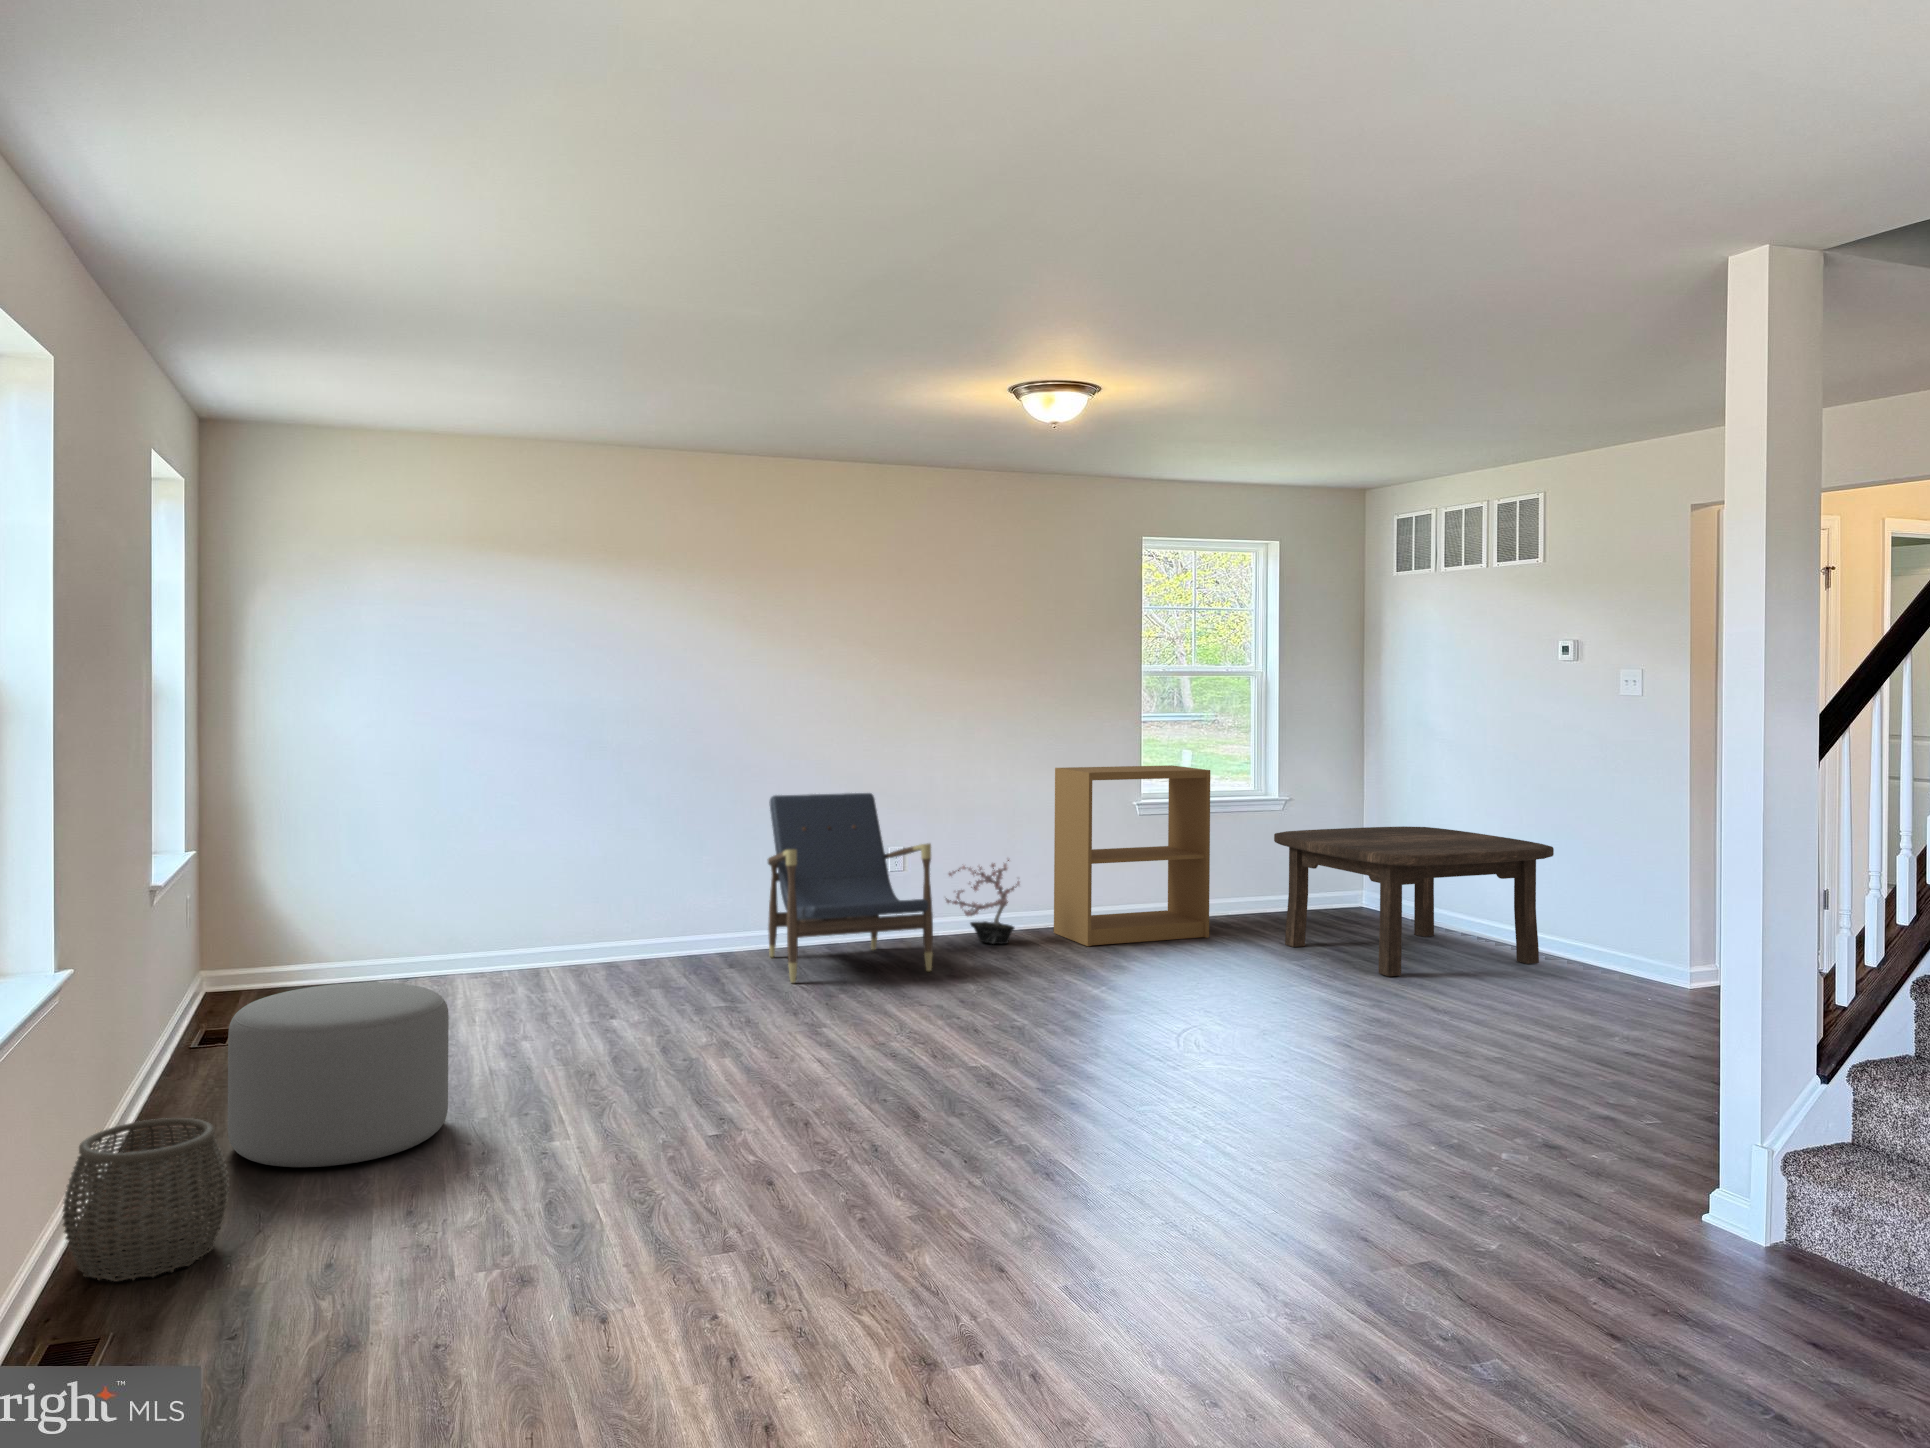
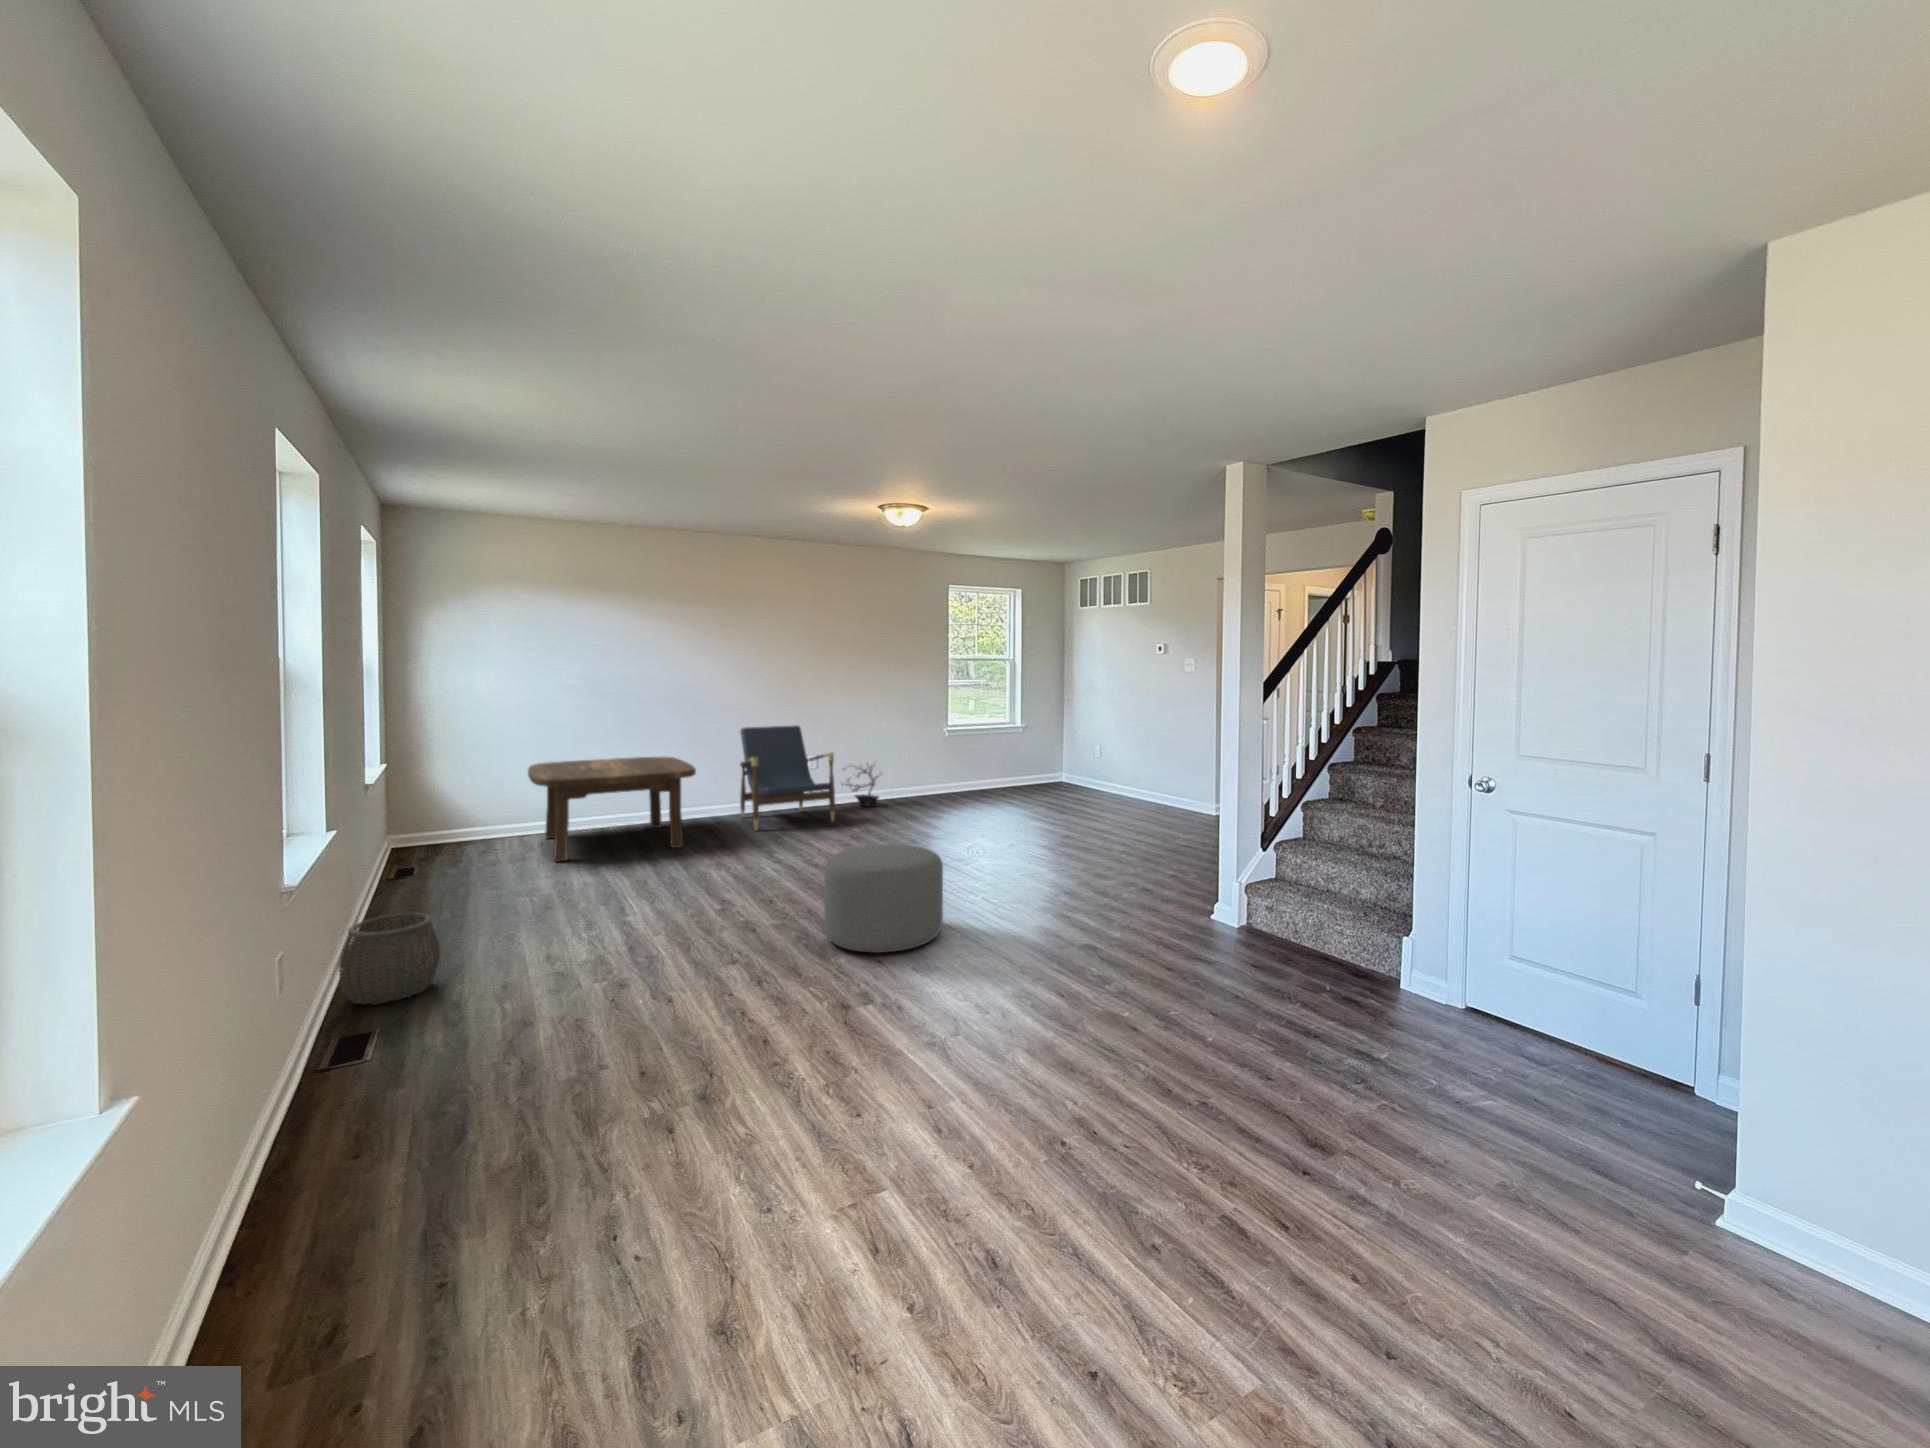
bookshelf: present [1054,765,1210,946] -> none [900,709,984,806]
coffee table: present [1274,826,1554,976] -> present [528,757,696,862]
ottoman: present [228,983,449,1167] -> present [824,844,943,953]

